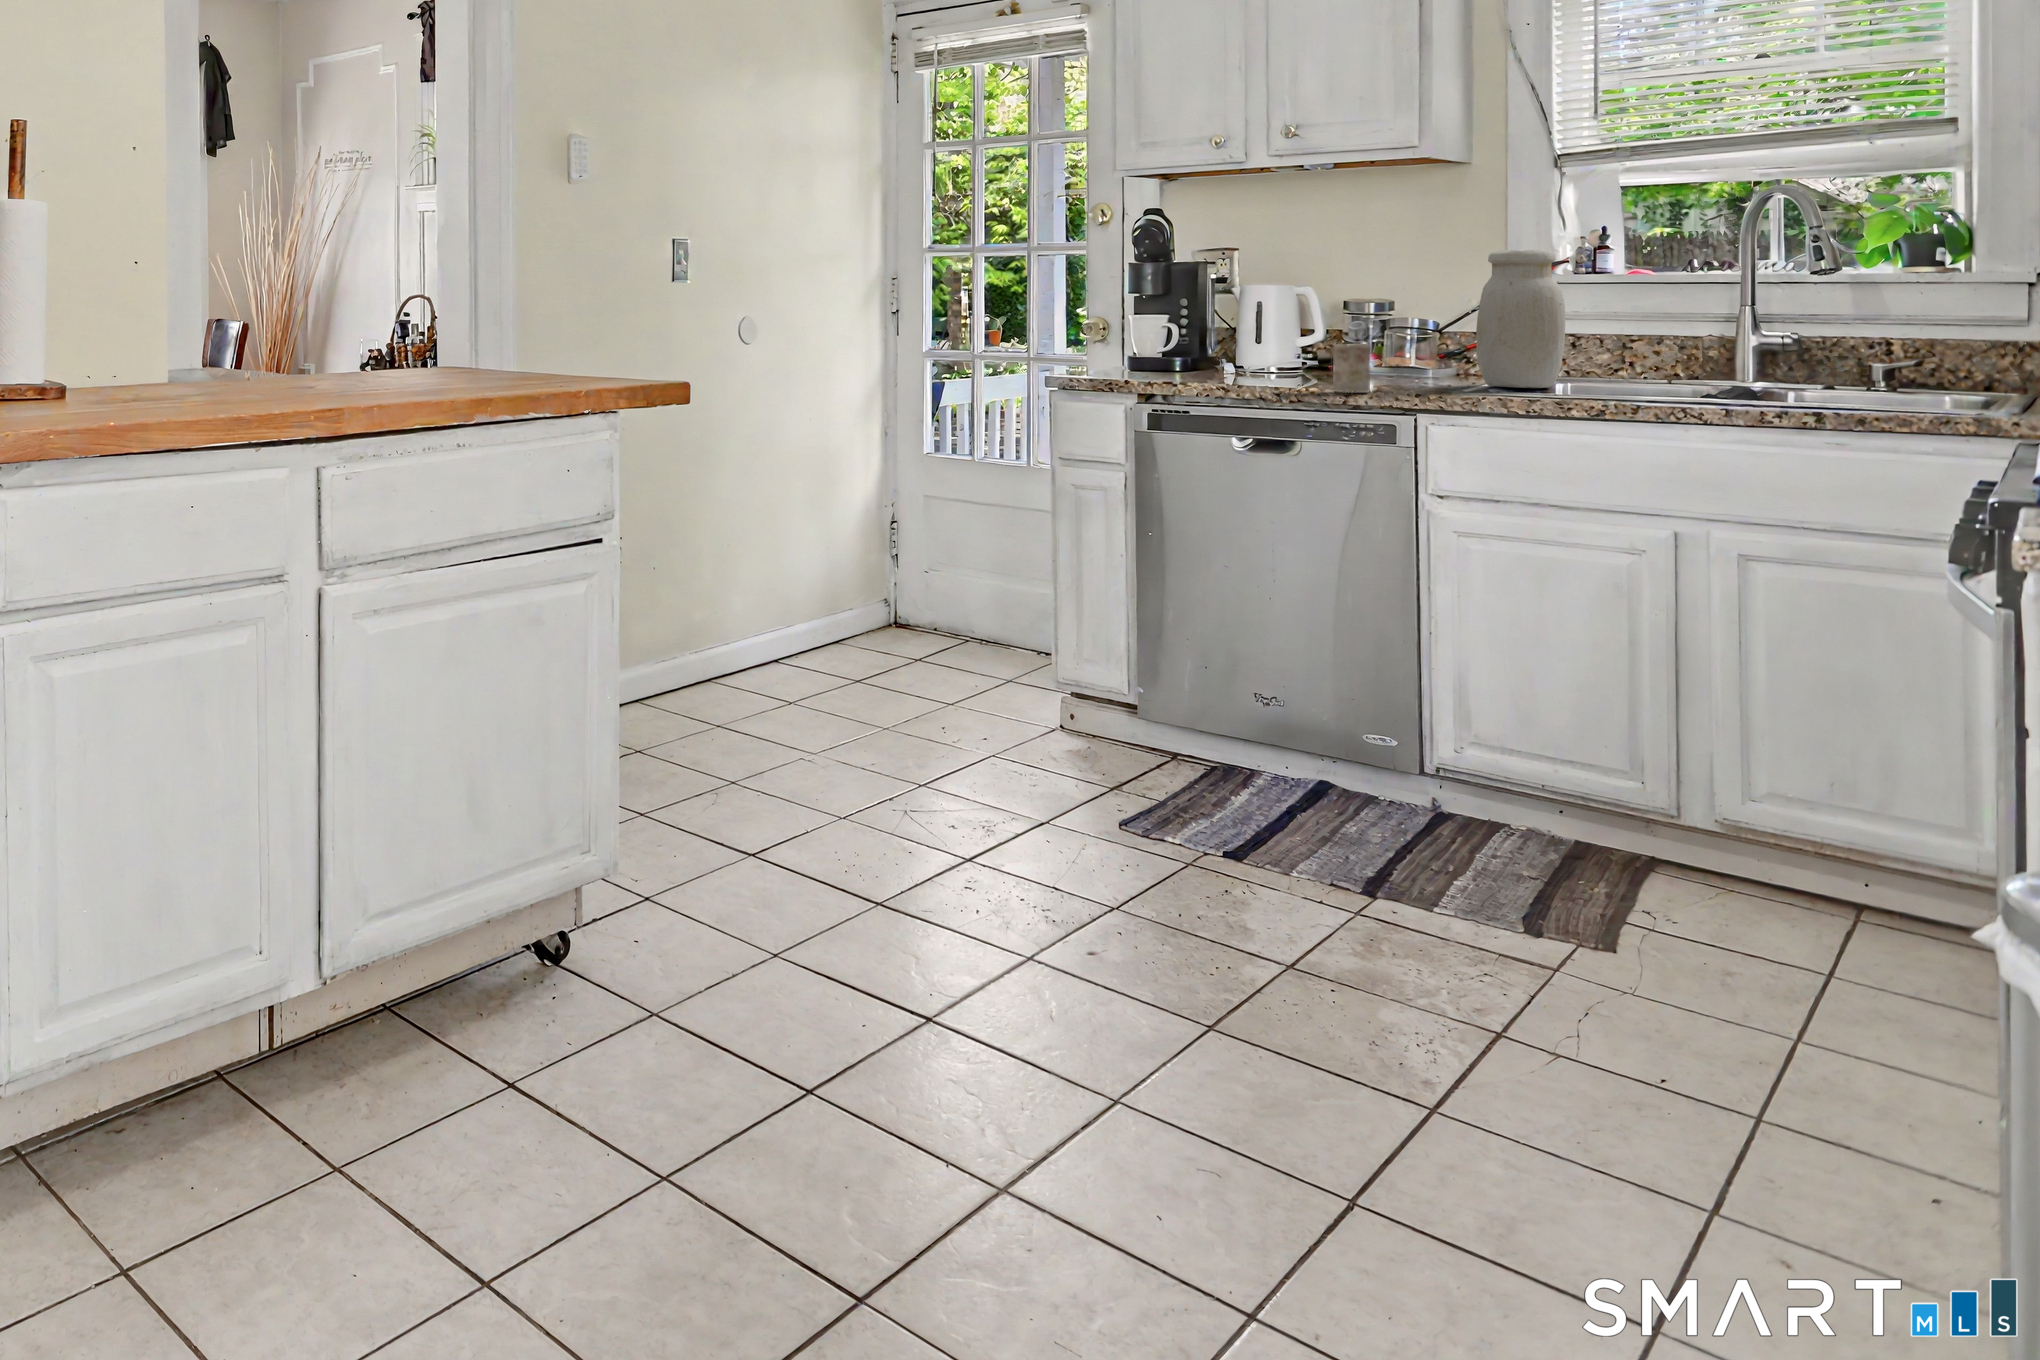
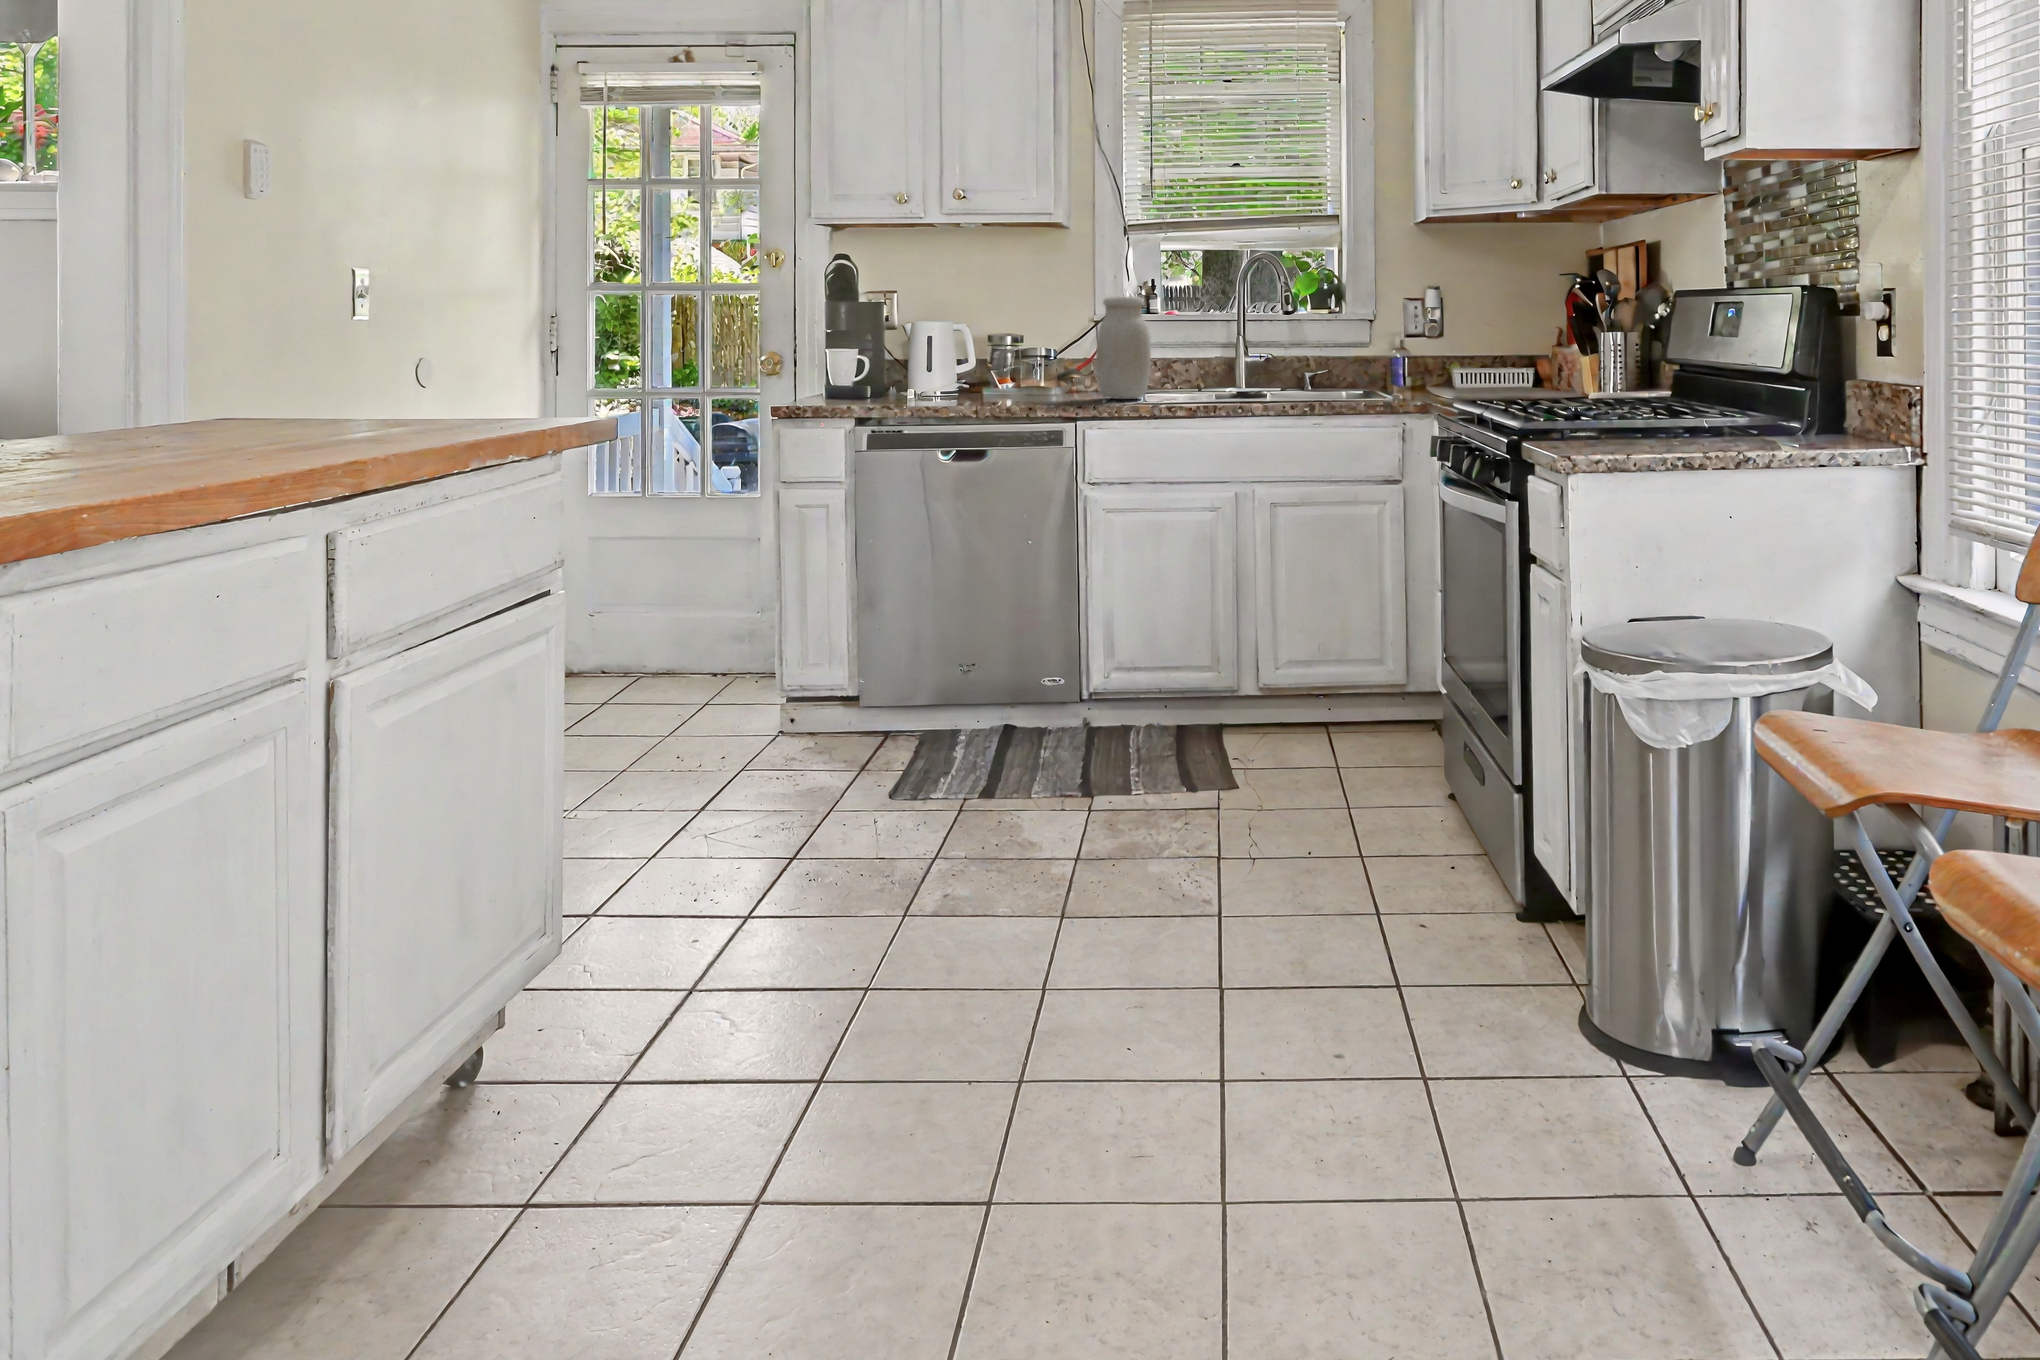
mug: present [1333,344,1371,393] -> none [1011,369,1038,407]

